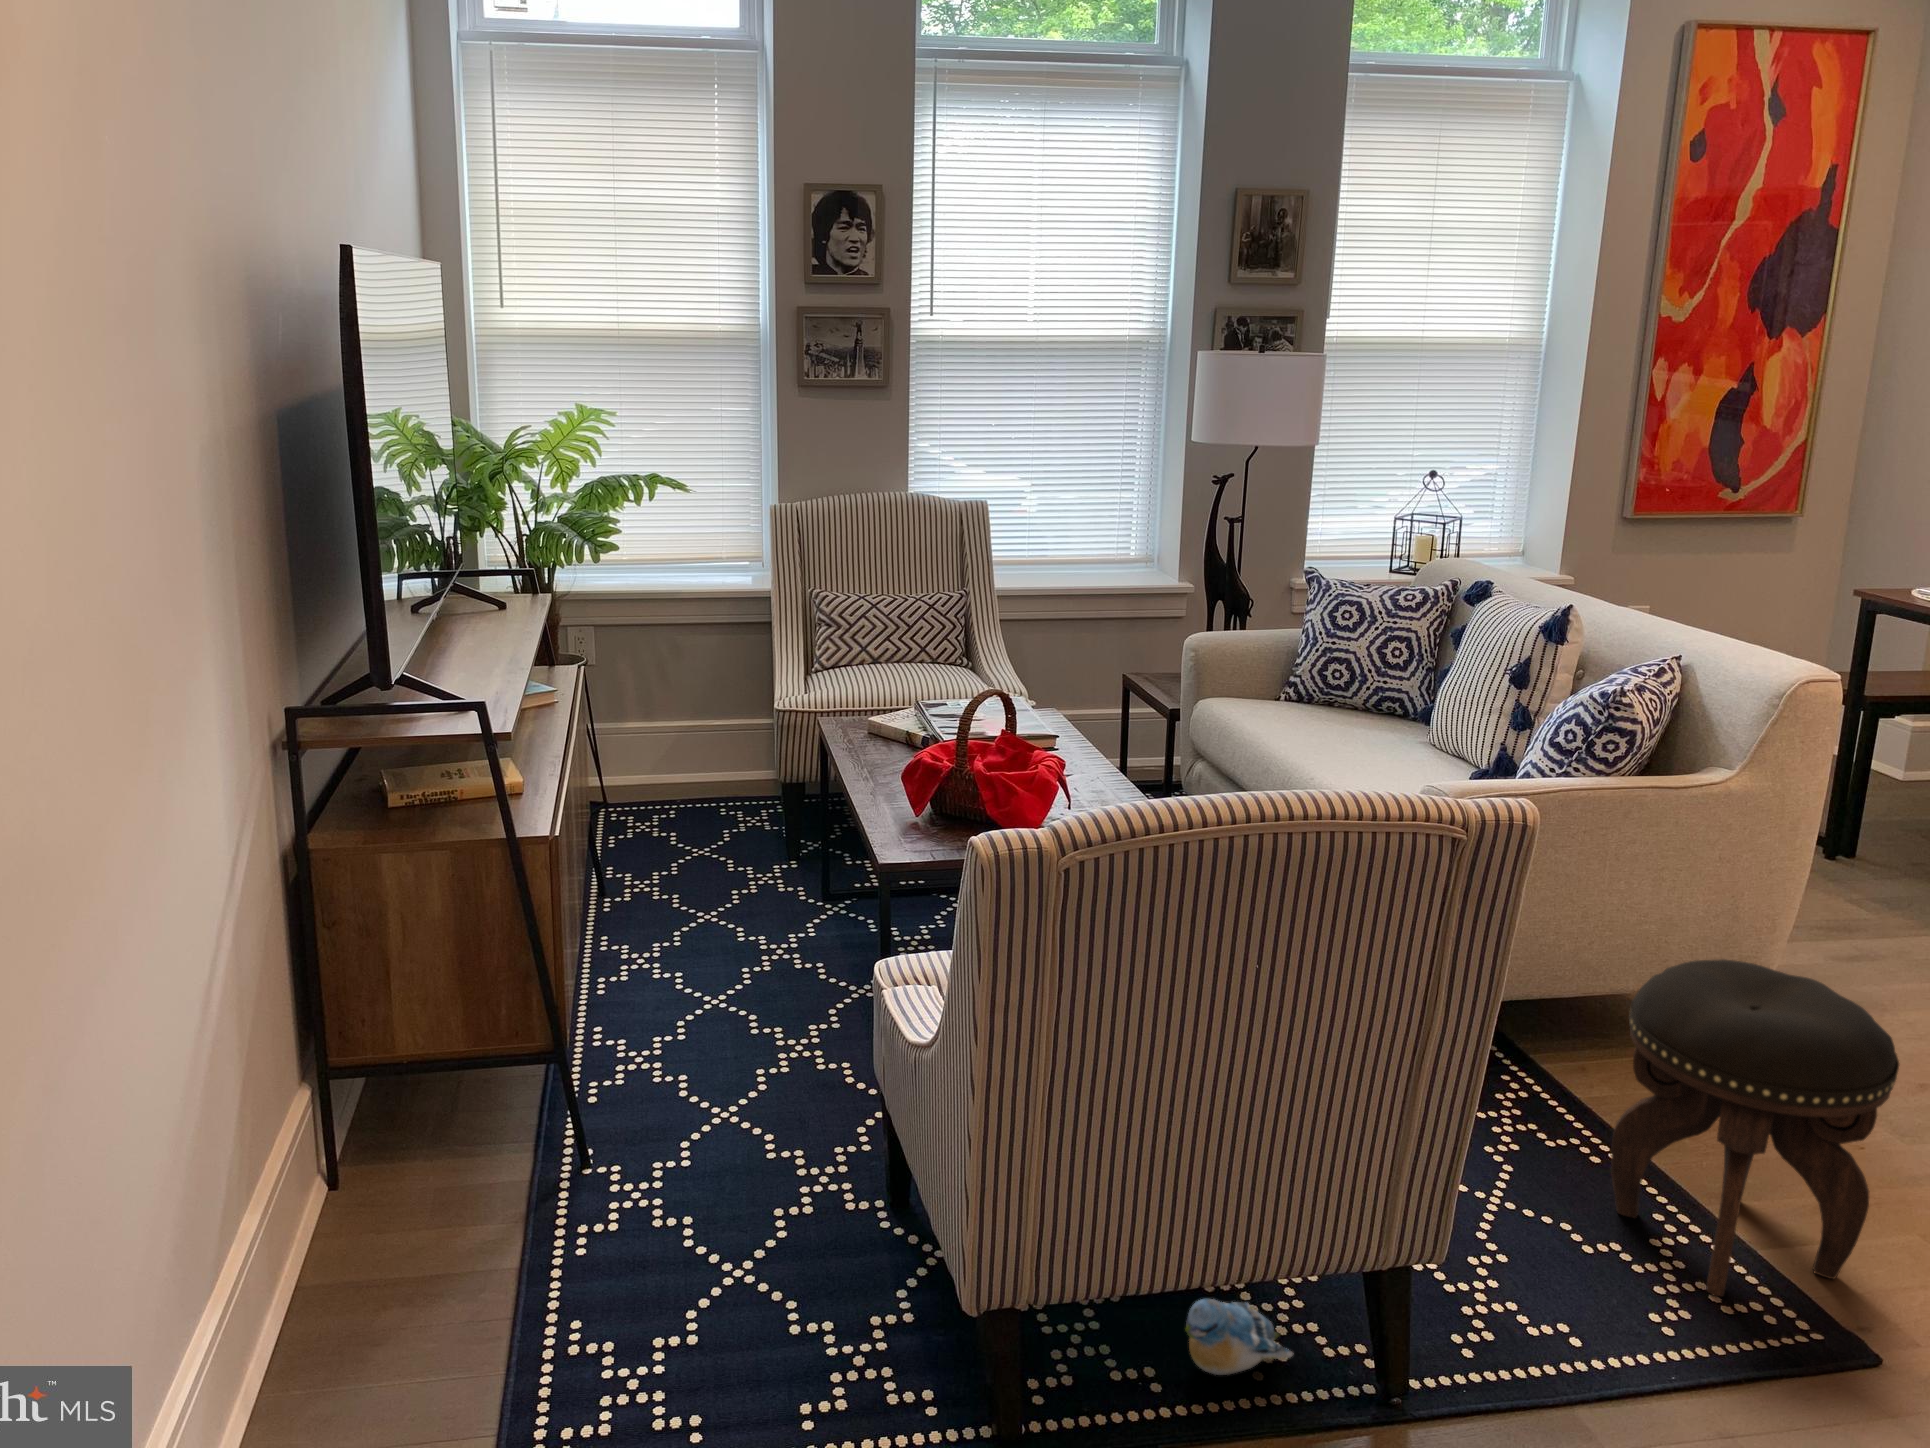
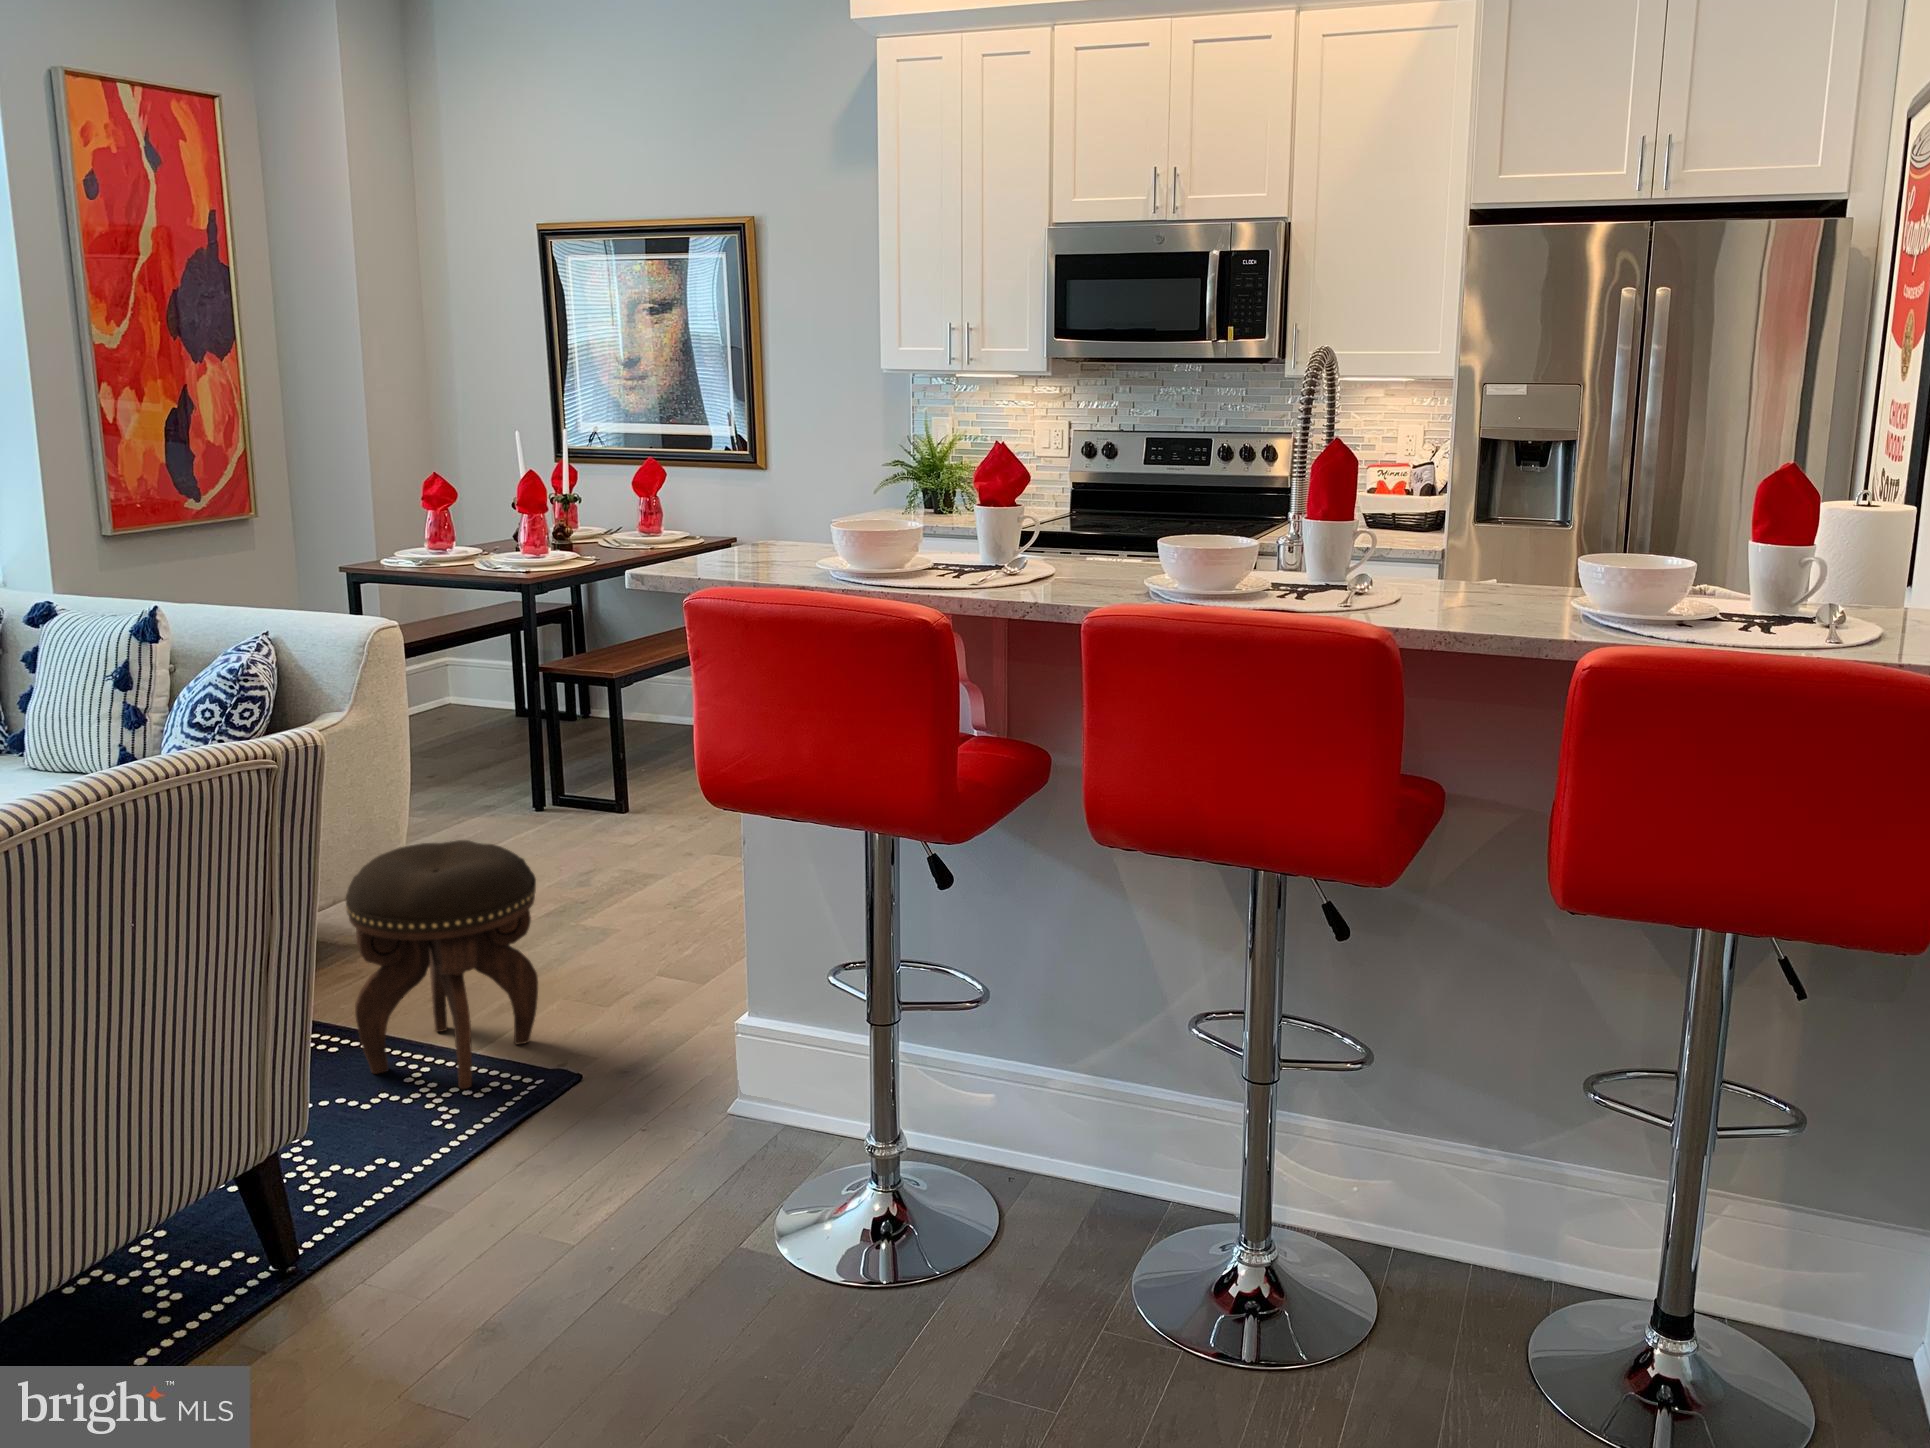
plush toy: present [1185,1299,1293,1375] -> none [89,1276,195,1353]

